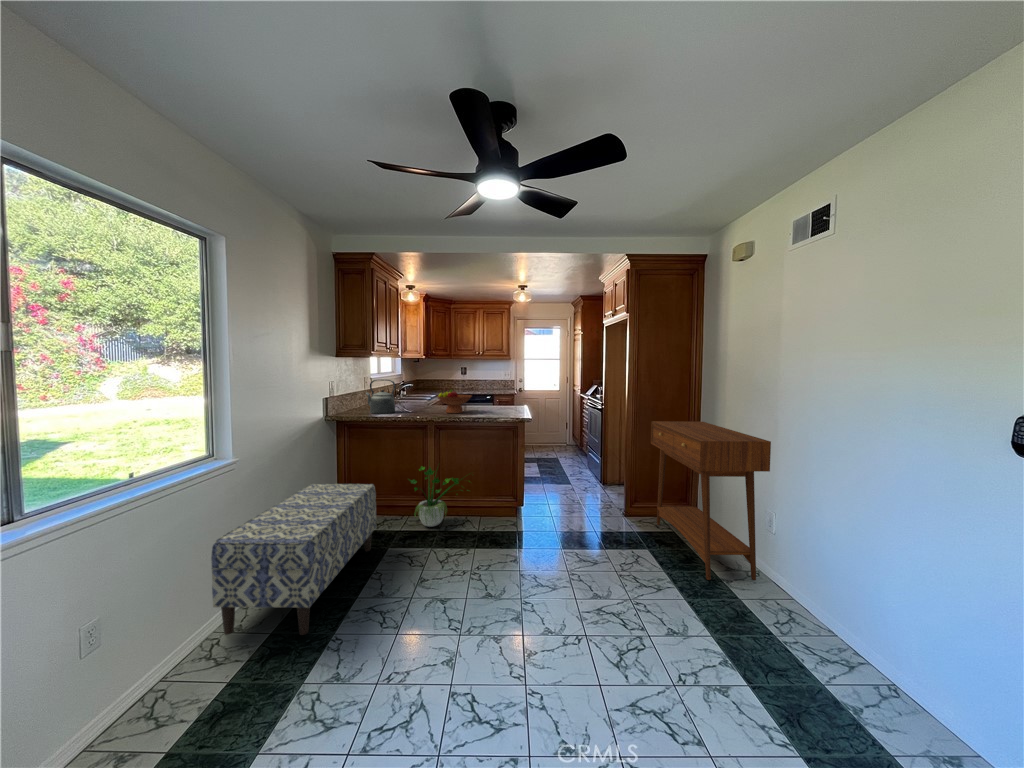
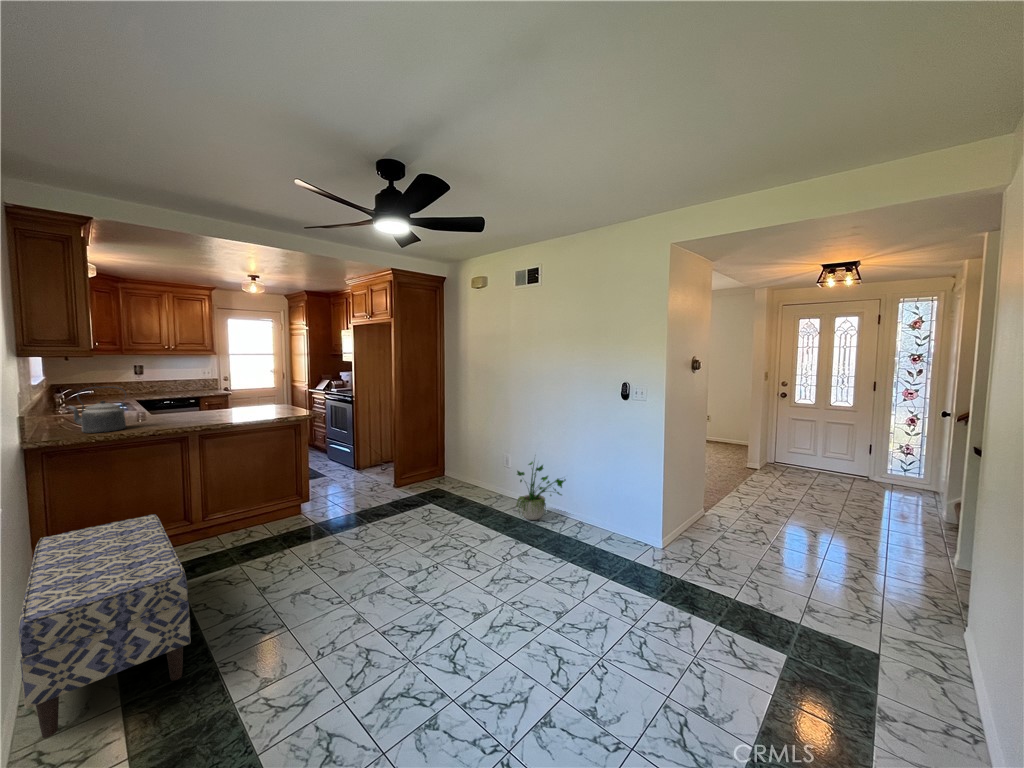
fruit bowl: present [437,390,472,413] -> none [193,394,242,421]
console table: present [651,421,771,580] -> none [419,404,508,509]
potted plant: present [409,466,469,527] -> present [516,462,566,520]

